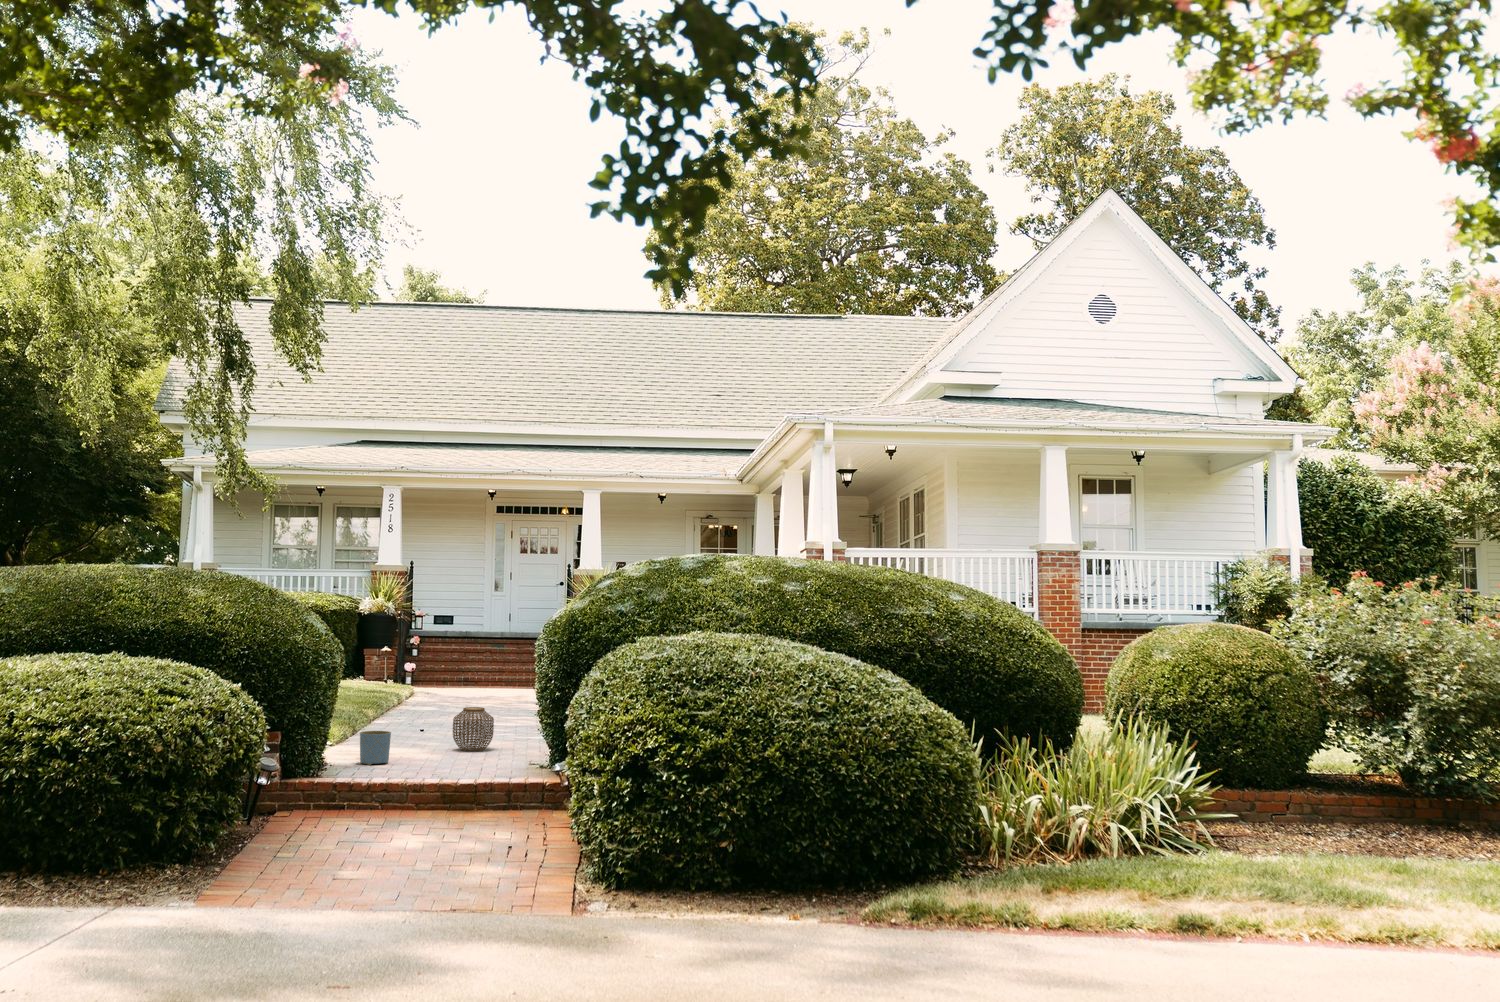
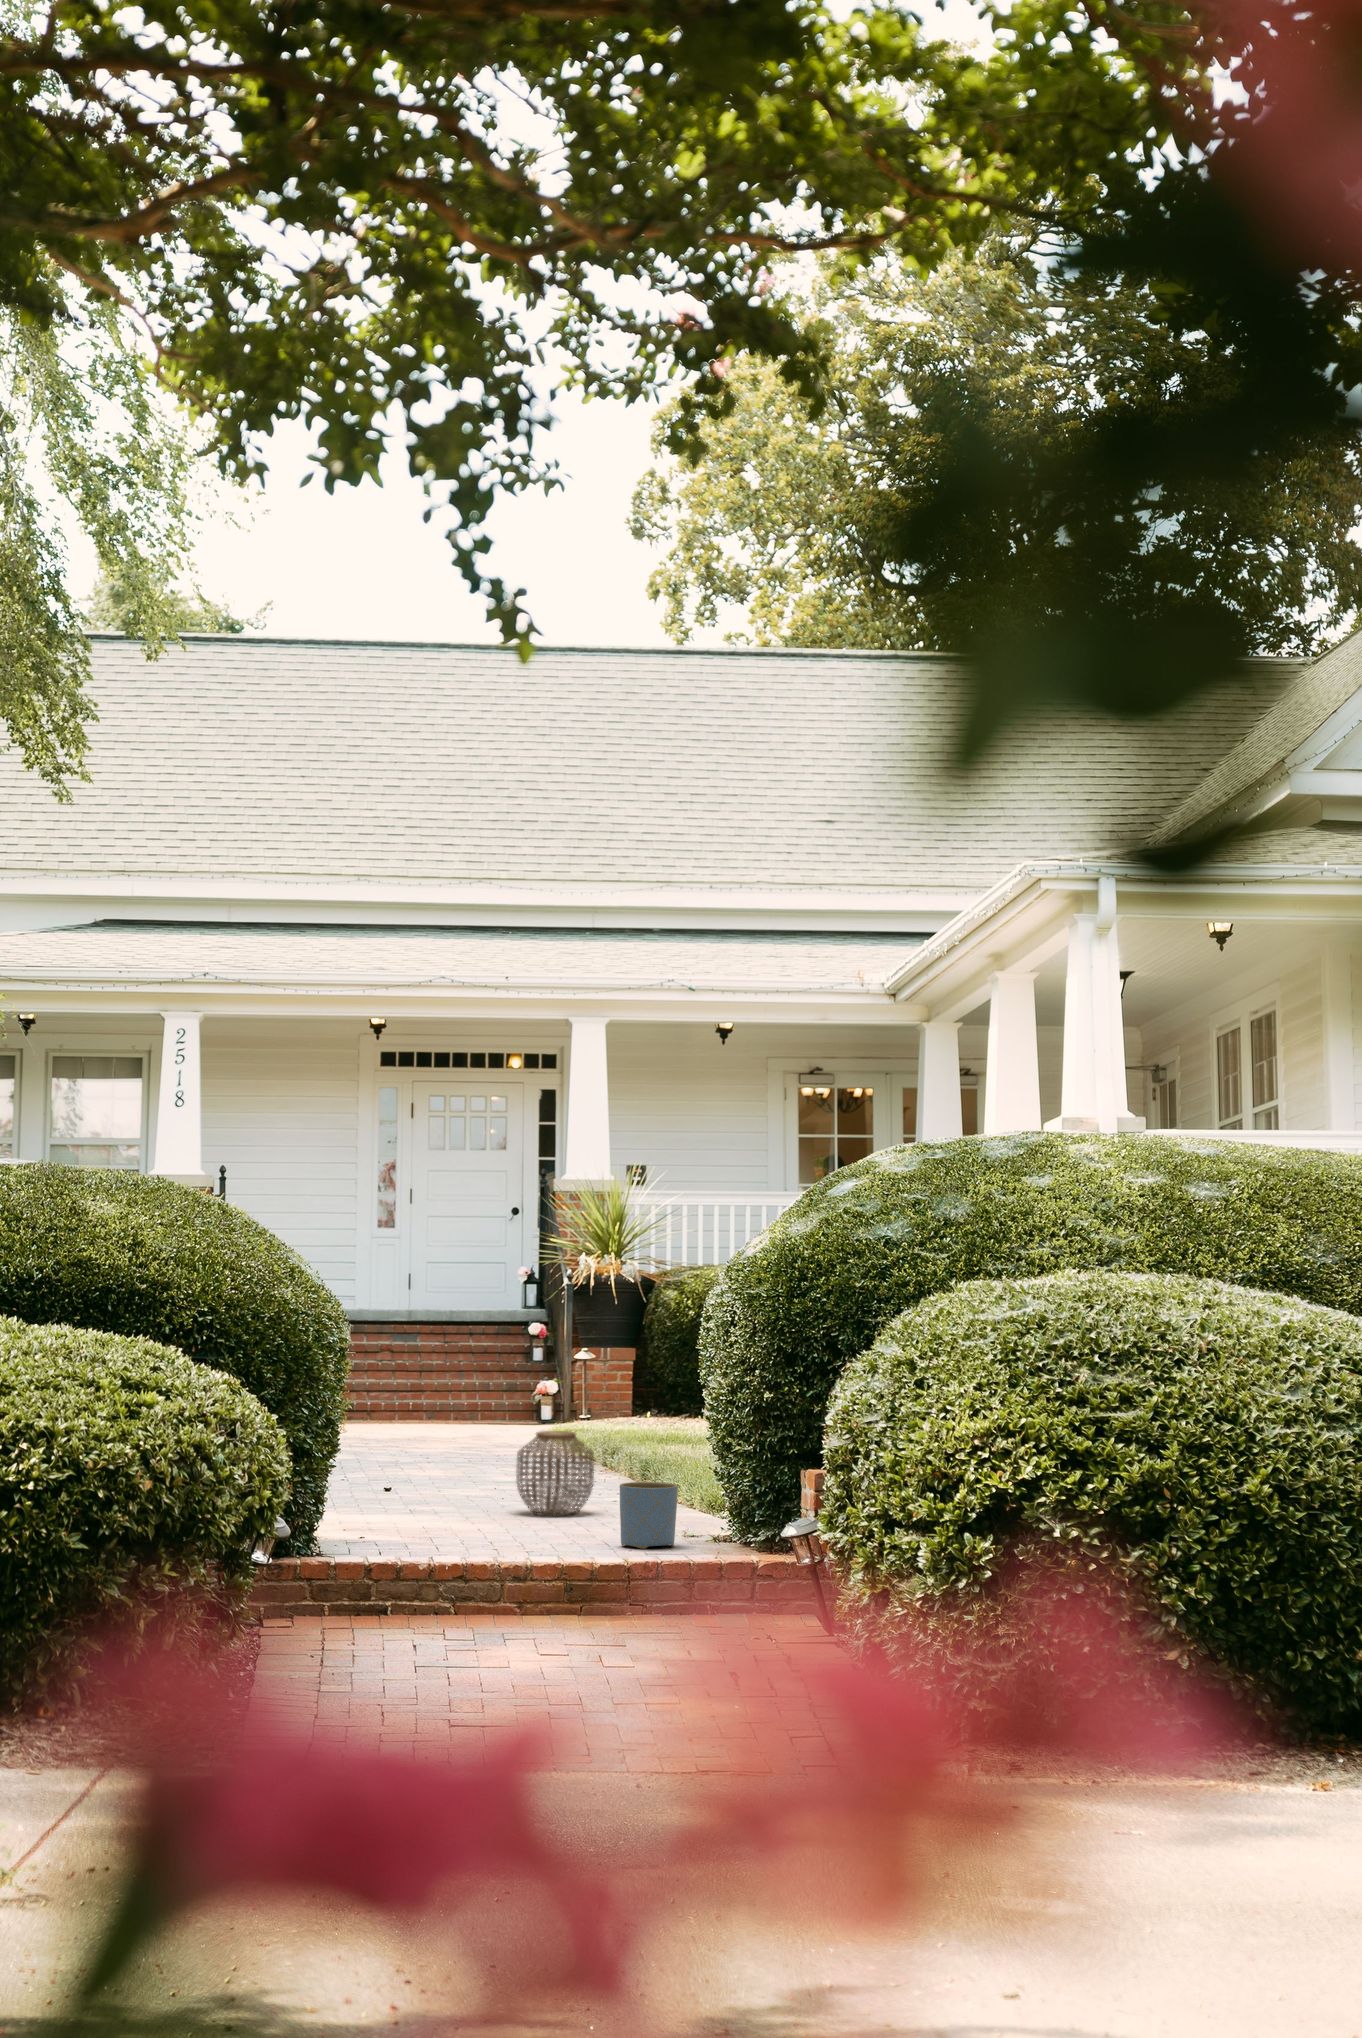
planter: present [360,731,391,765] -> present [620,1482,678,1549]

